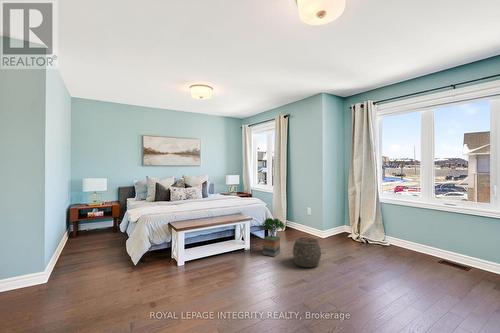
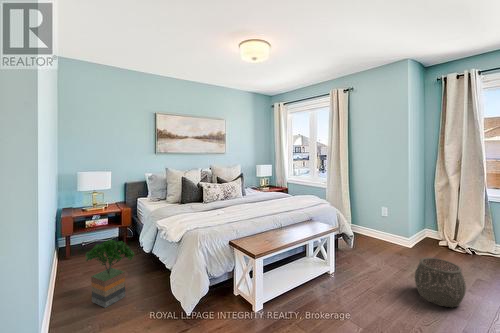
potted tree: present [260,218,285,256] -> present [86,240,135,308]

